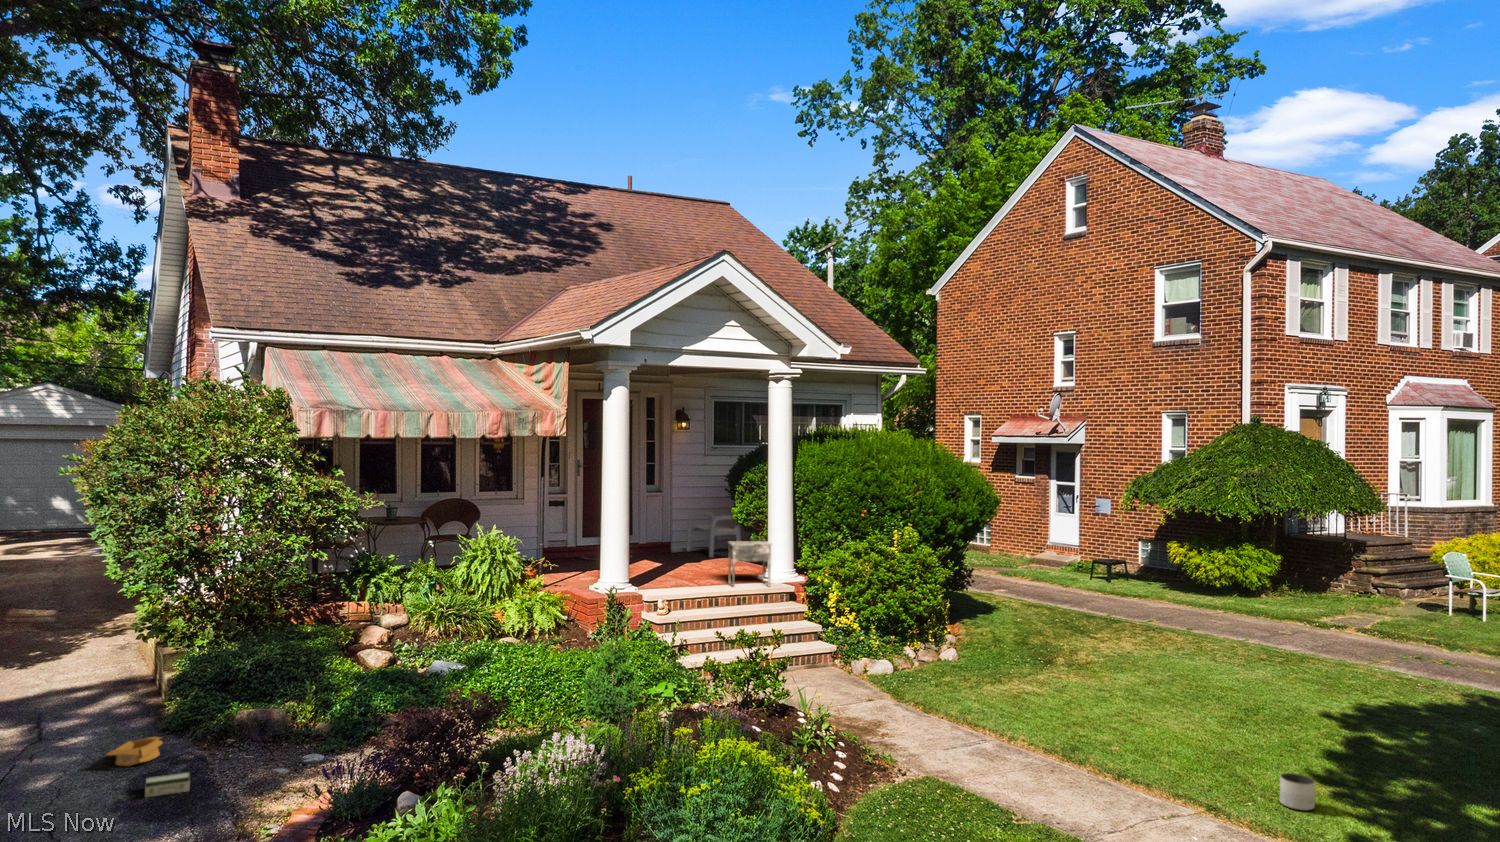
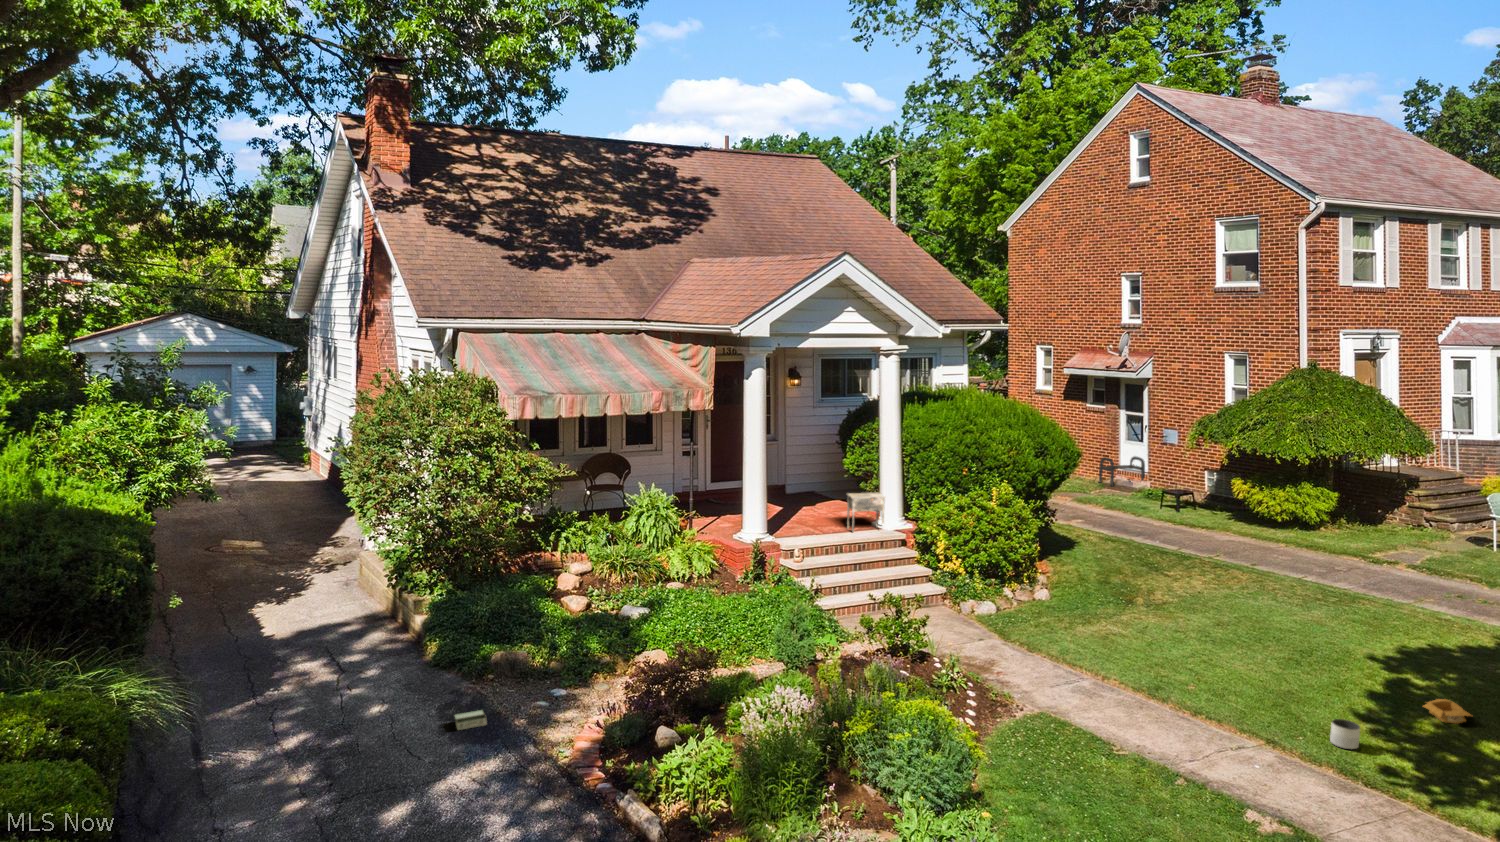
bench: present [686,511,741,558] -> present [1099,457,1145,486]
cardboard box: present [107,737,162,766] -> present [1424,699,1471,724]

